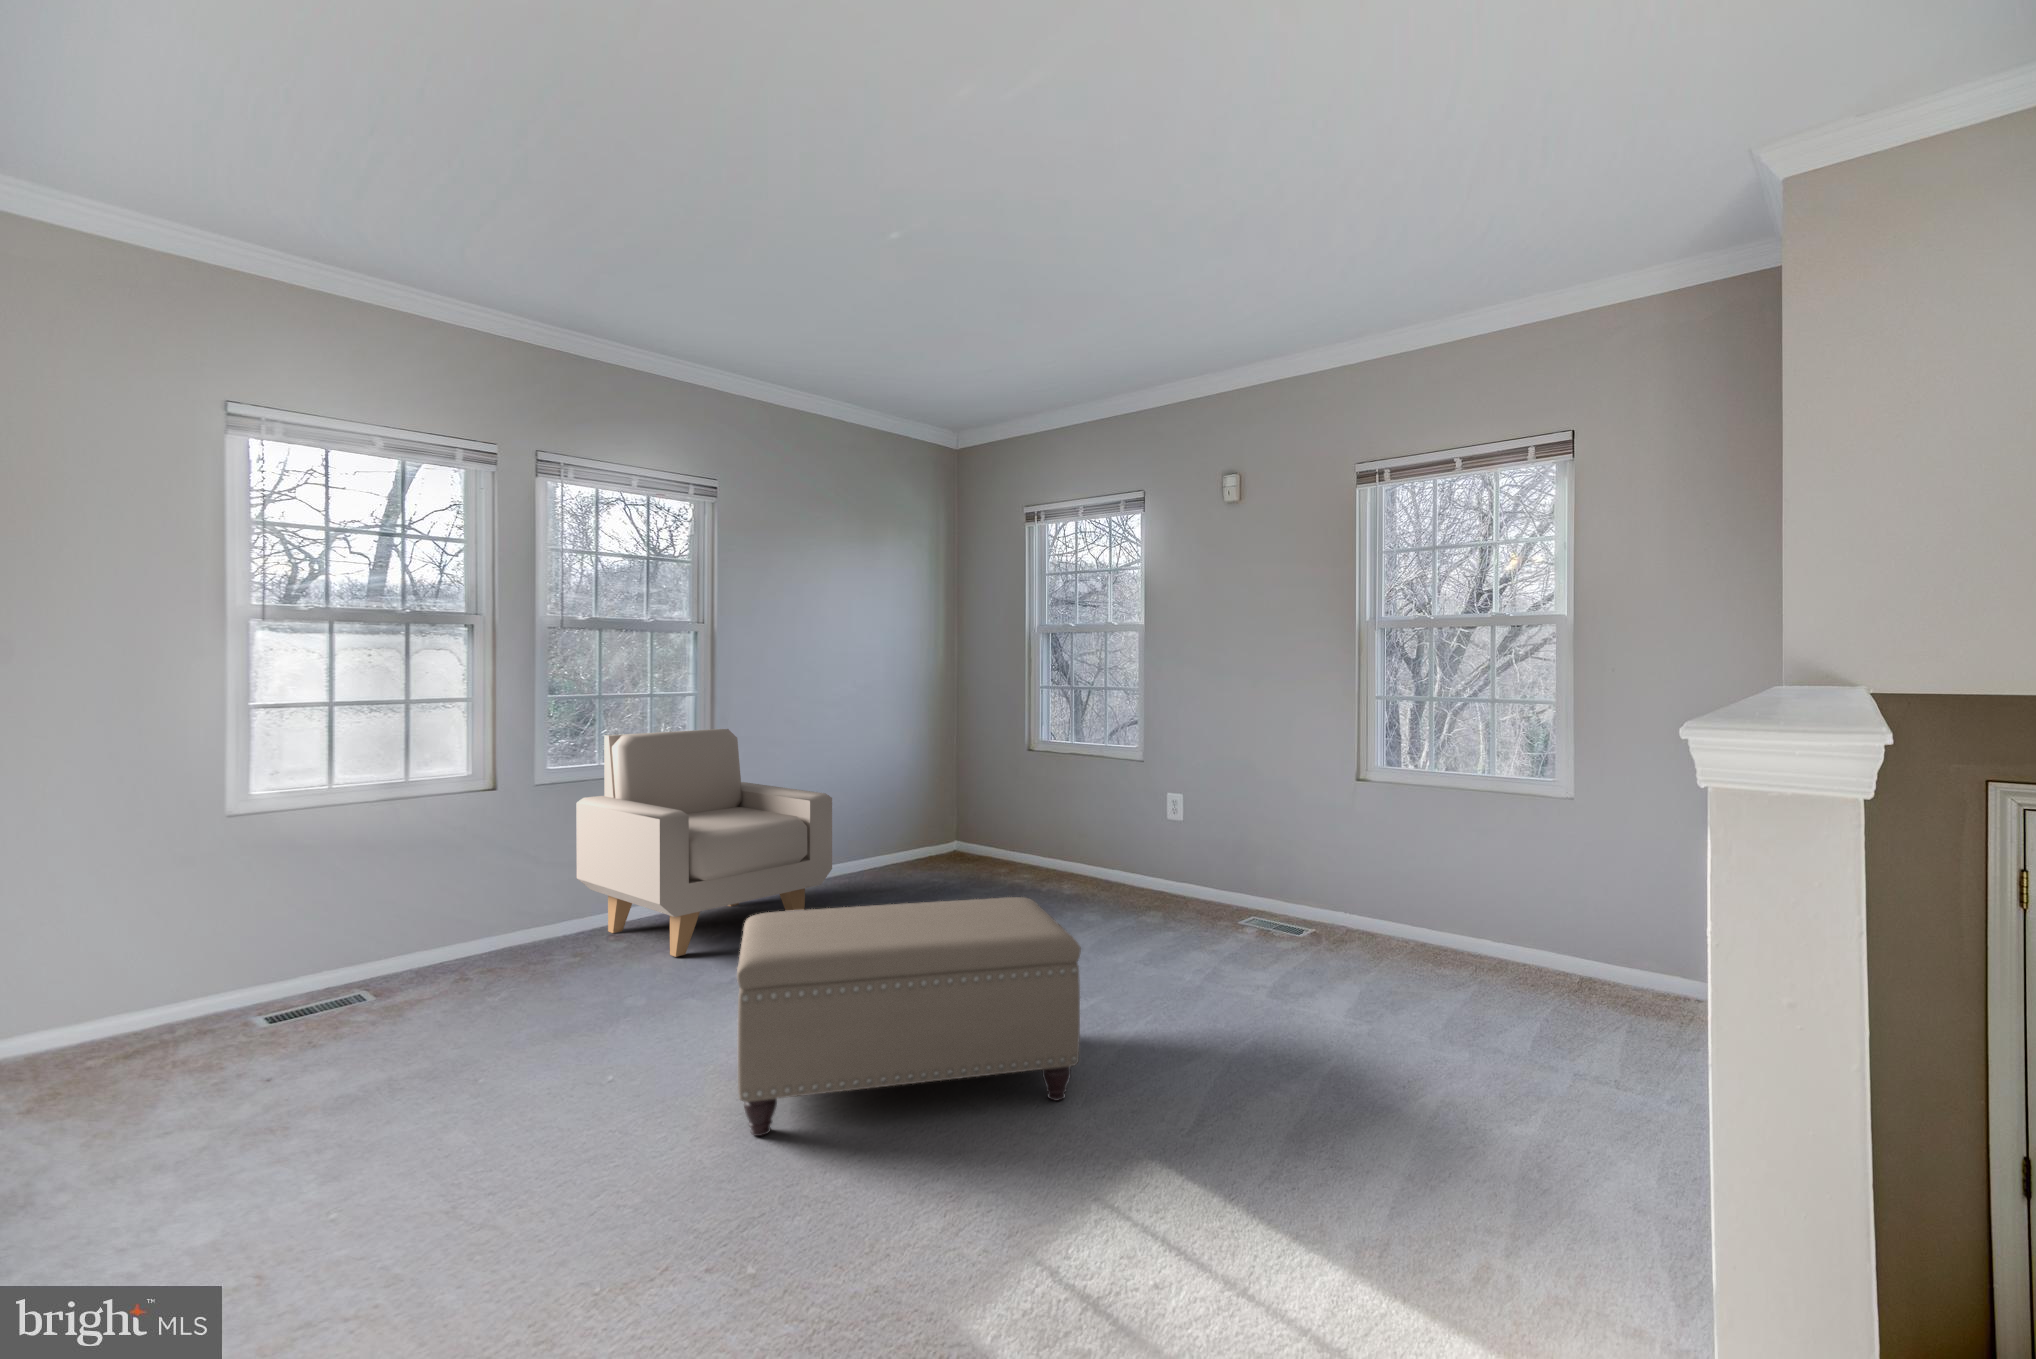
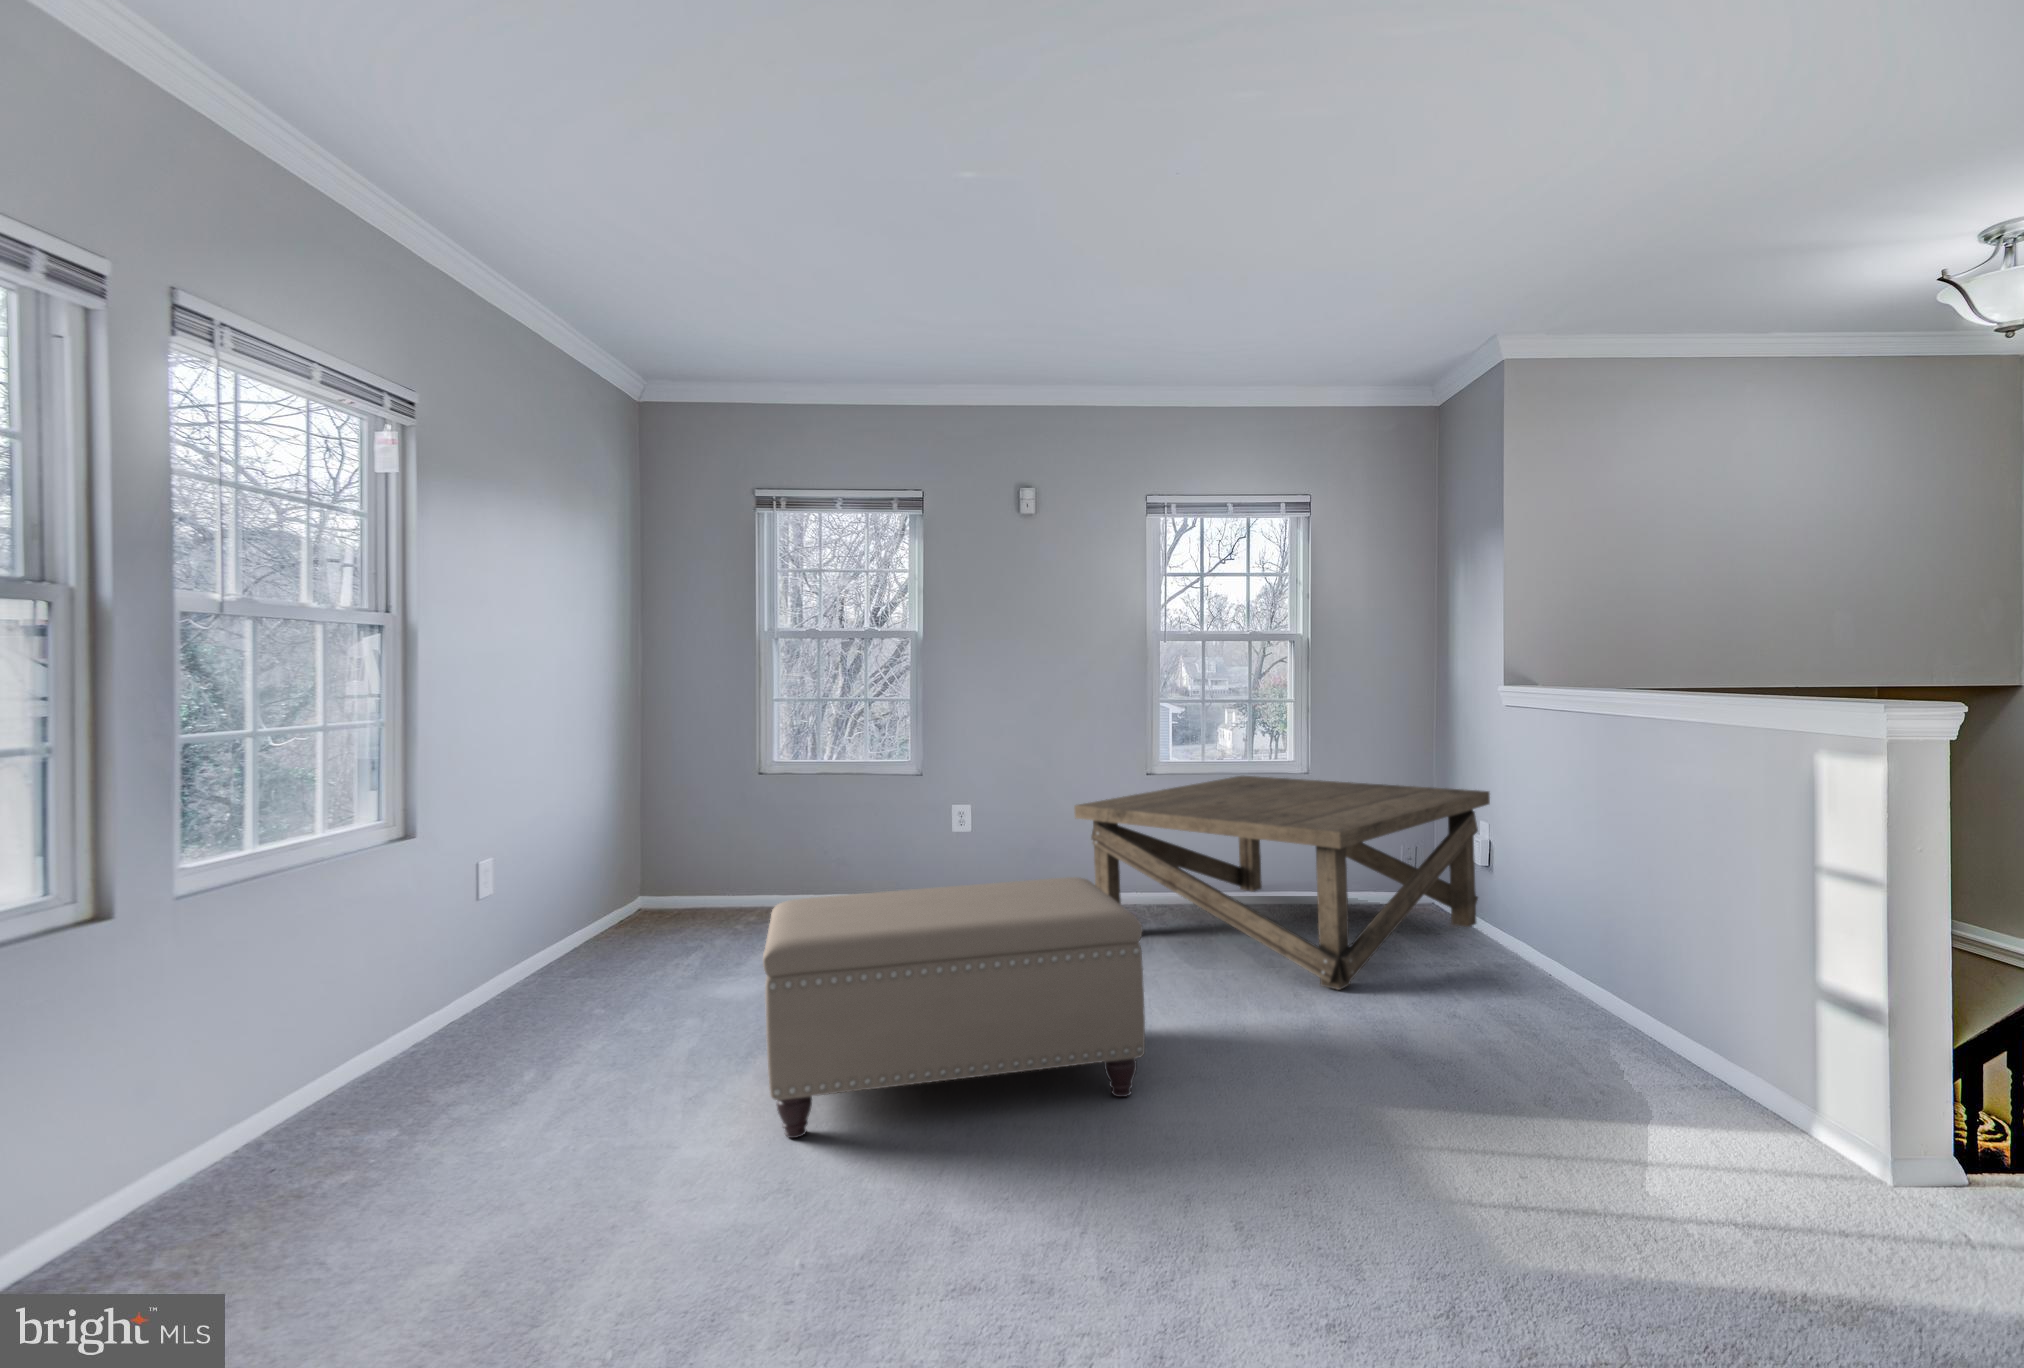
armchair: present [576,729,832,957] -> none [593,715,870,960]
coffee table: none [1021,797,1387,1001] -> present [1074,776,1490,990]

